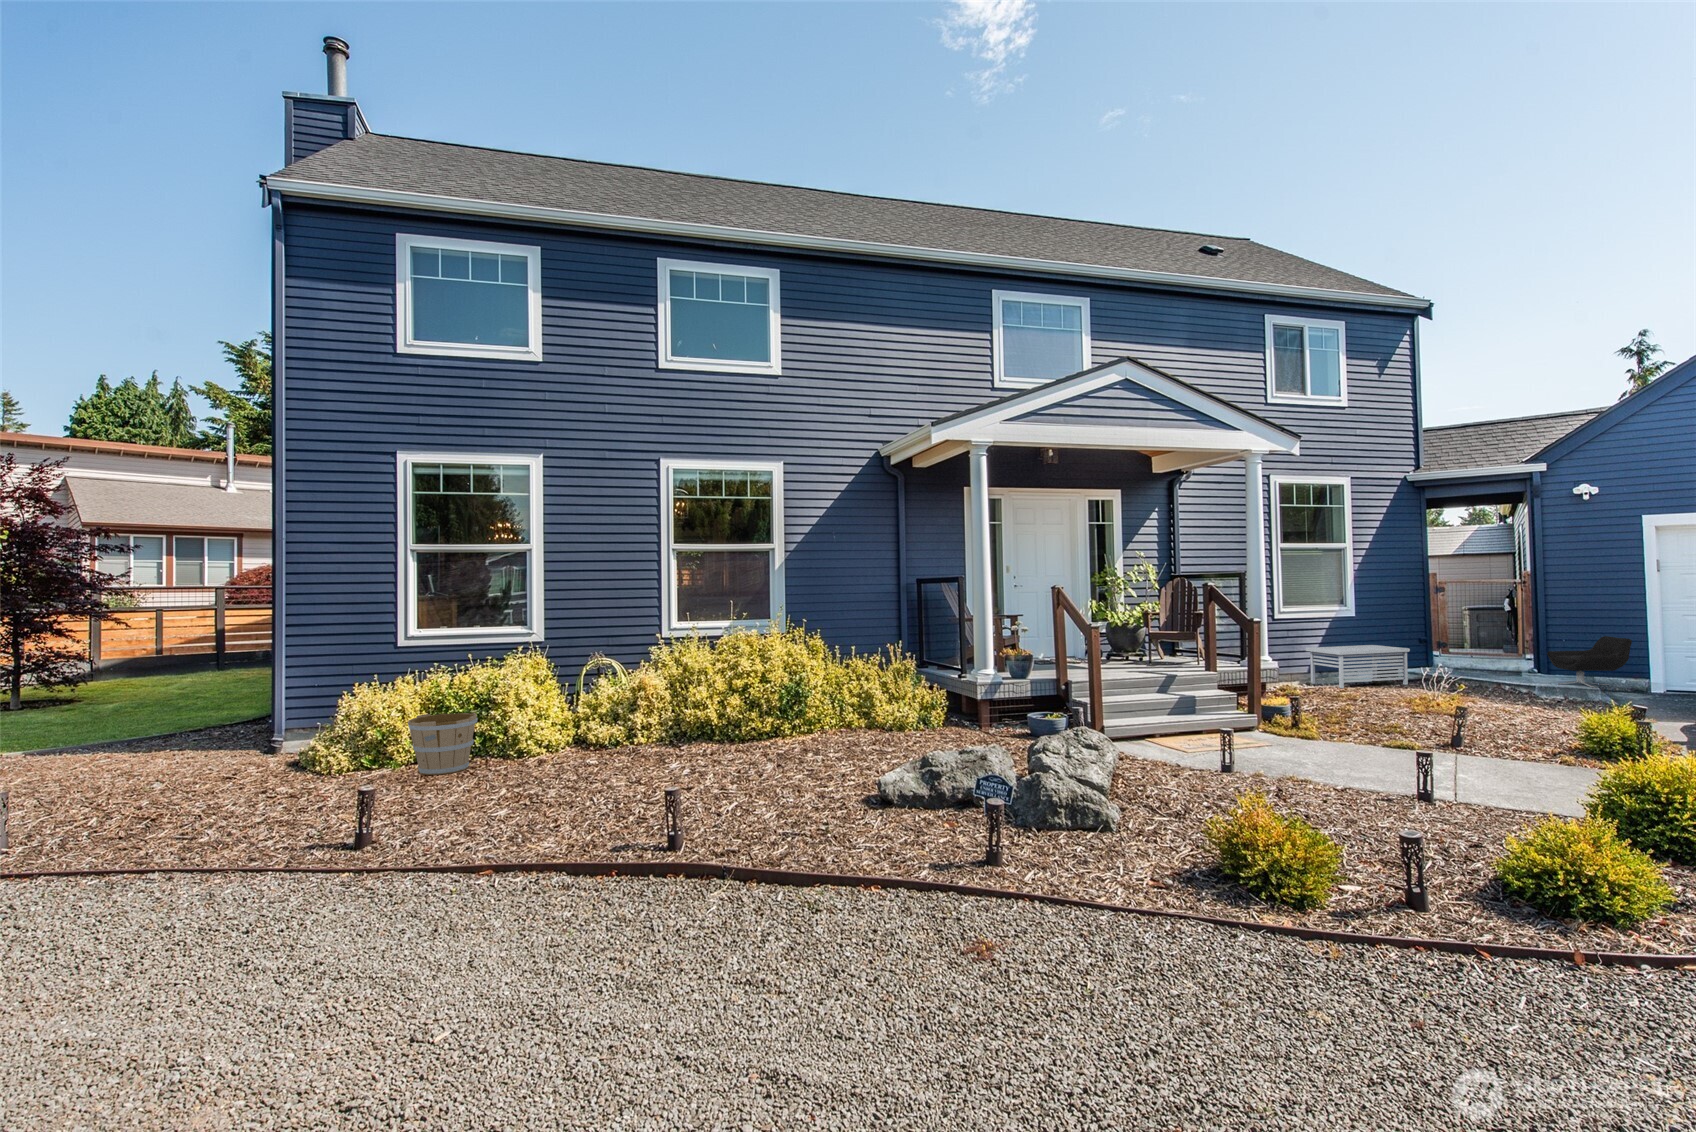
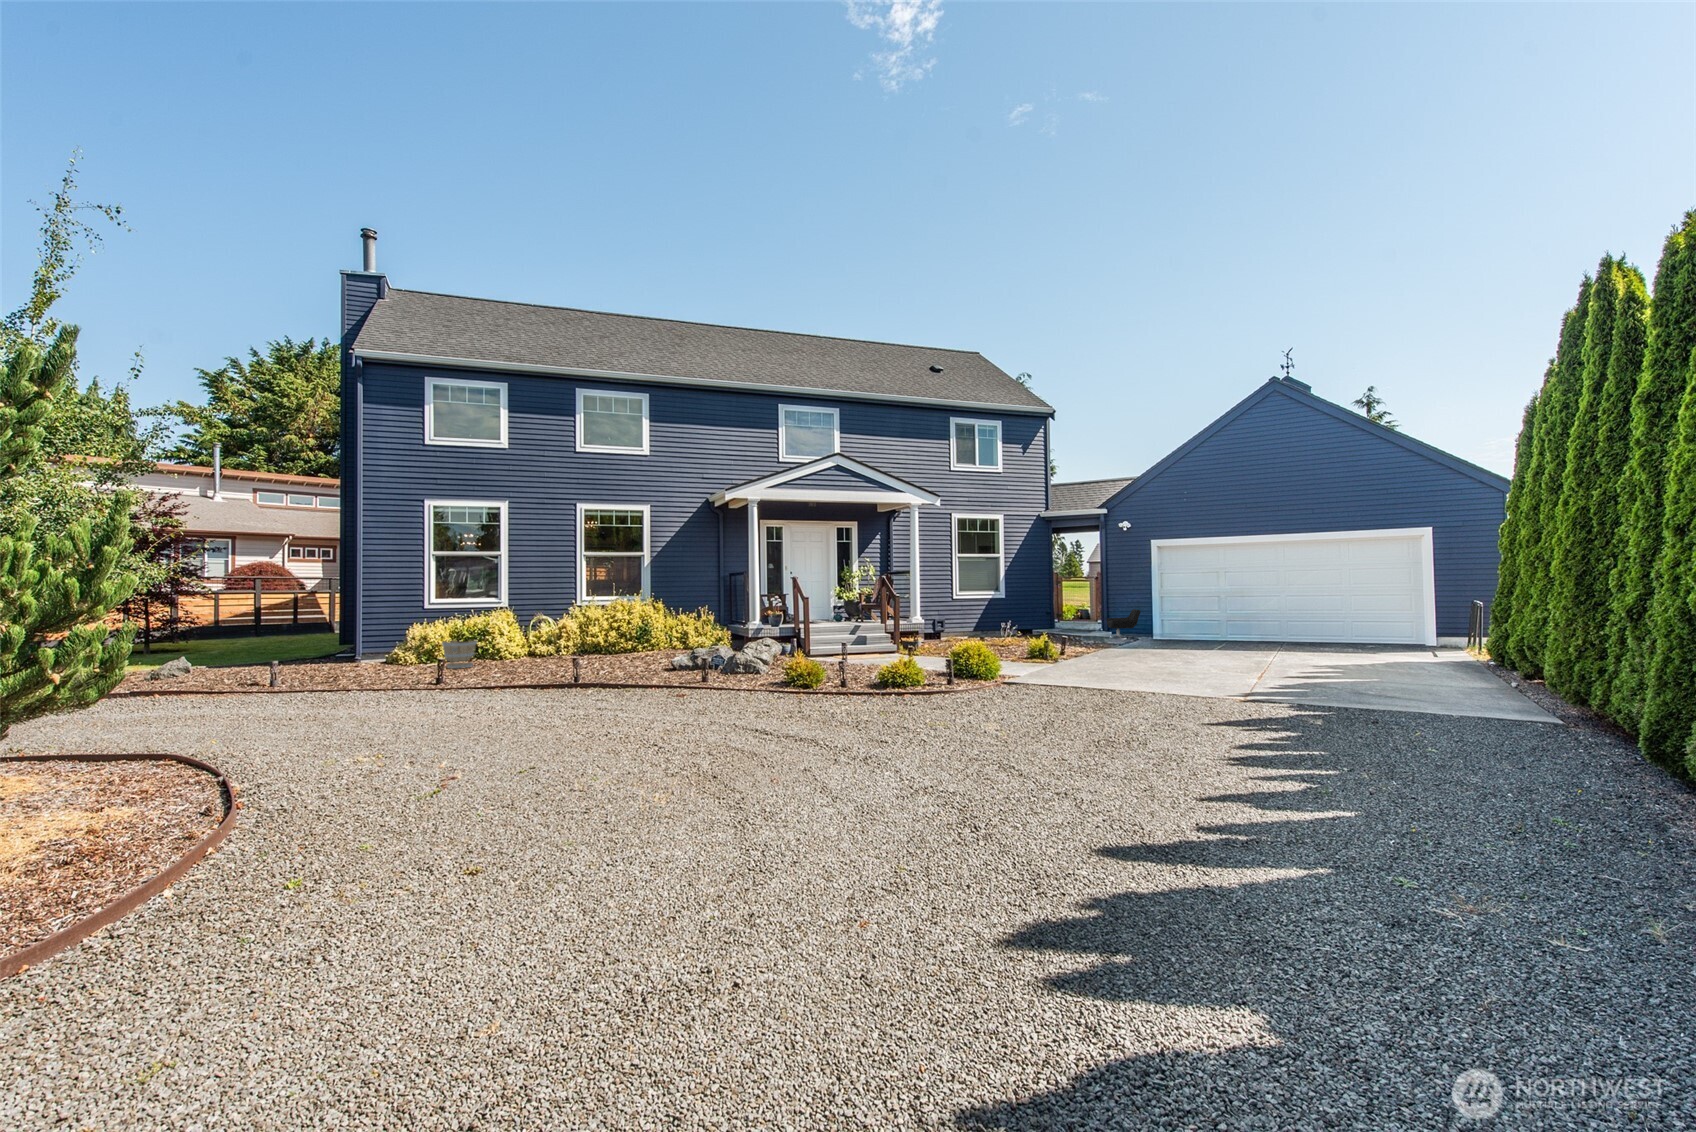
storage bench: present [1306,645,1410,688] -> none [970,615,1026,639]

